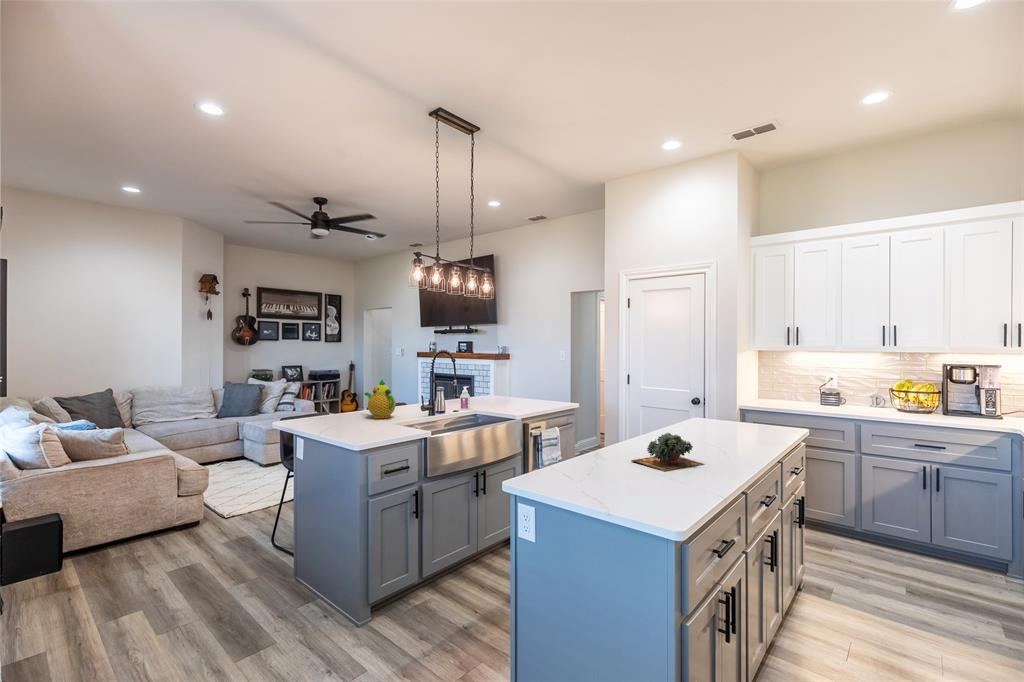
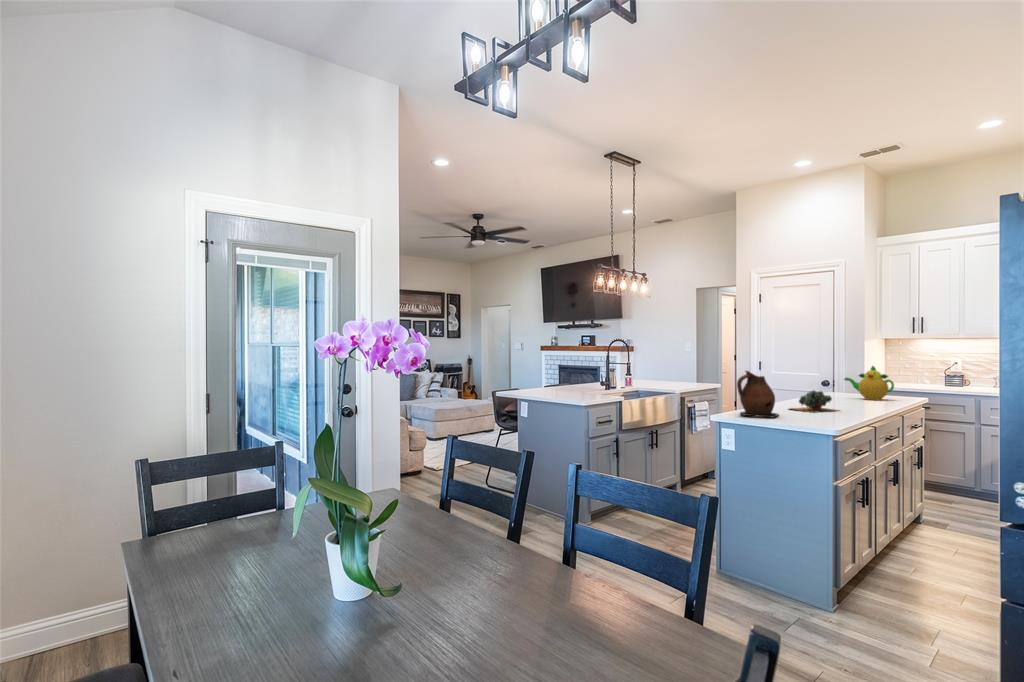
teapot: present [365,380,396,418] -> present [844,366,894,400]
ceramic pitcher: none [543,410,610,495] -> present [737,371,779,418]

